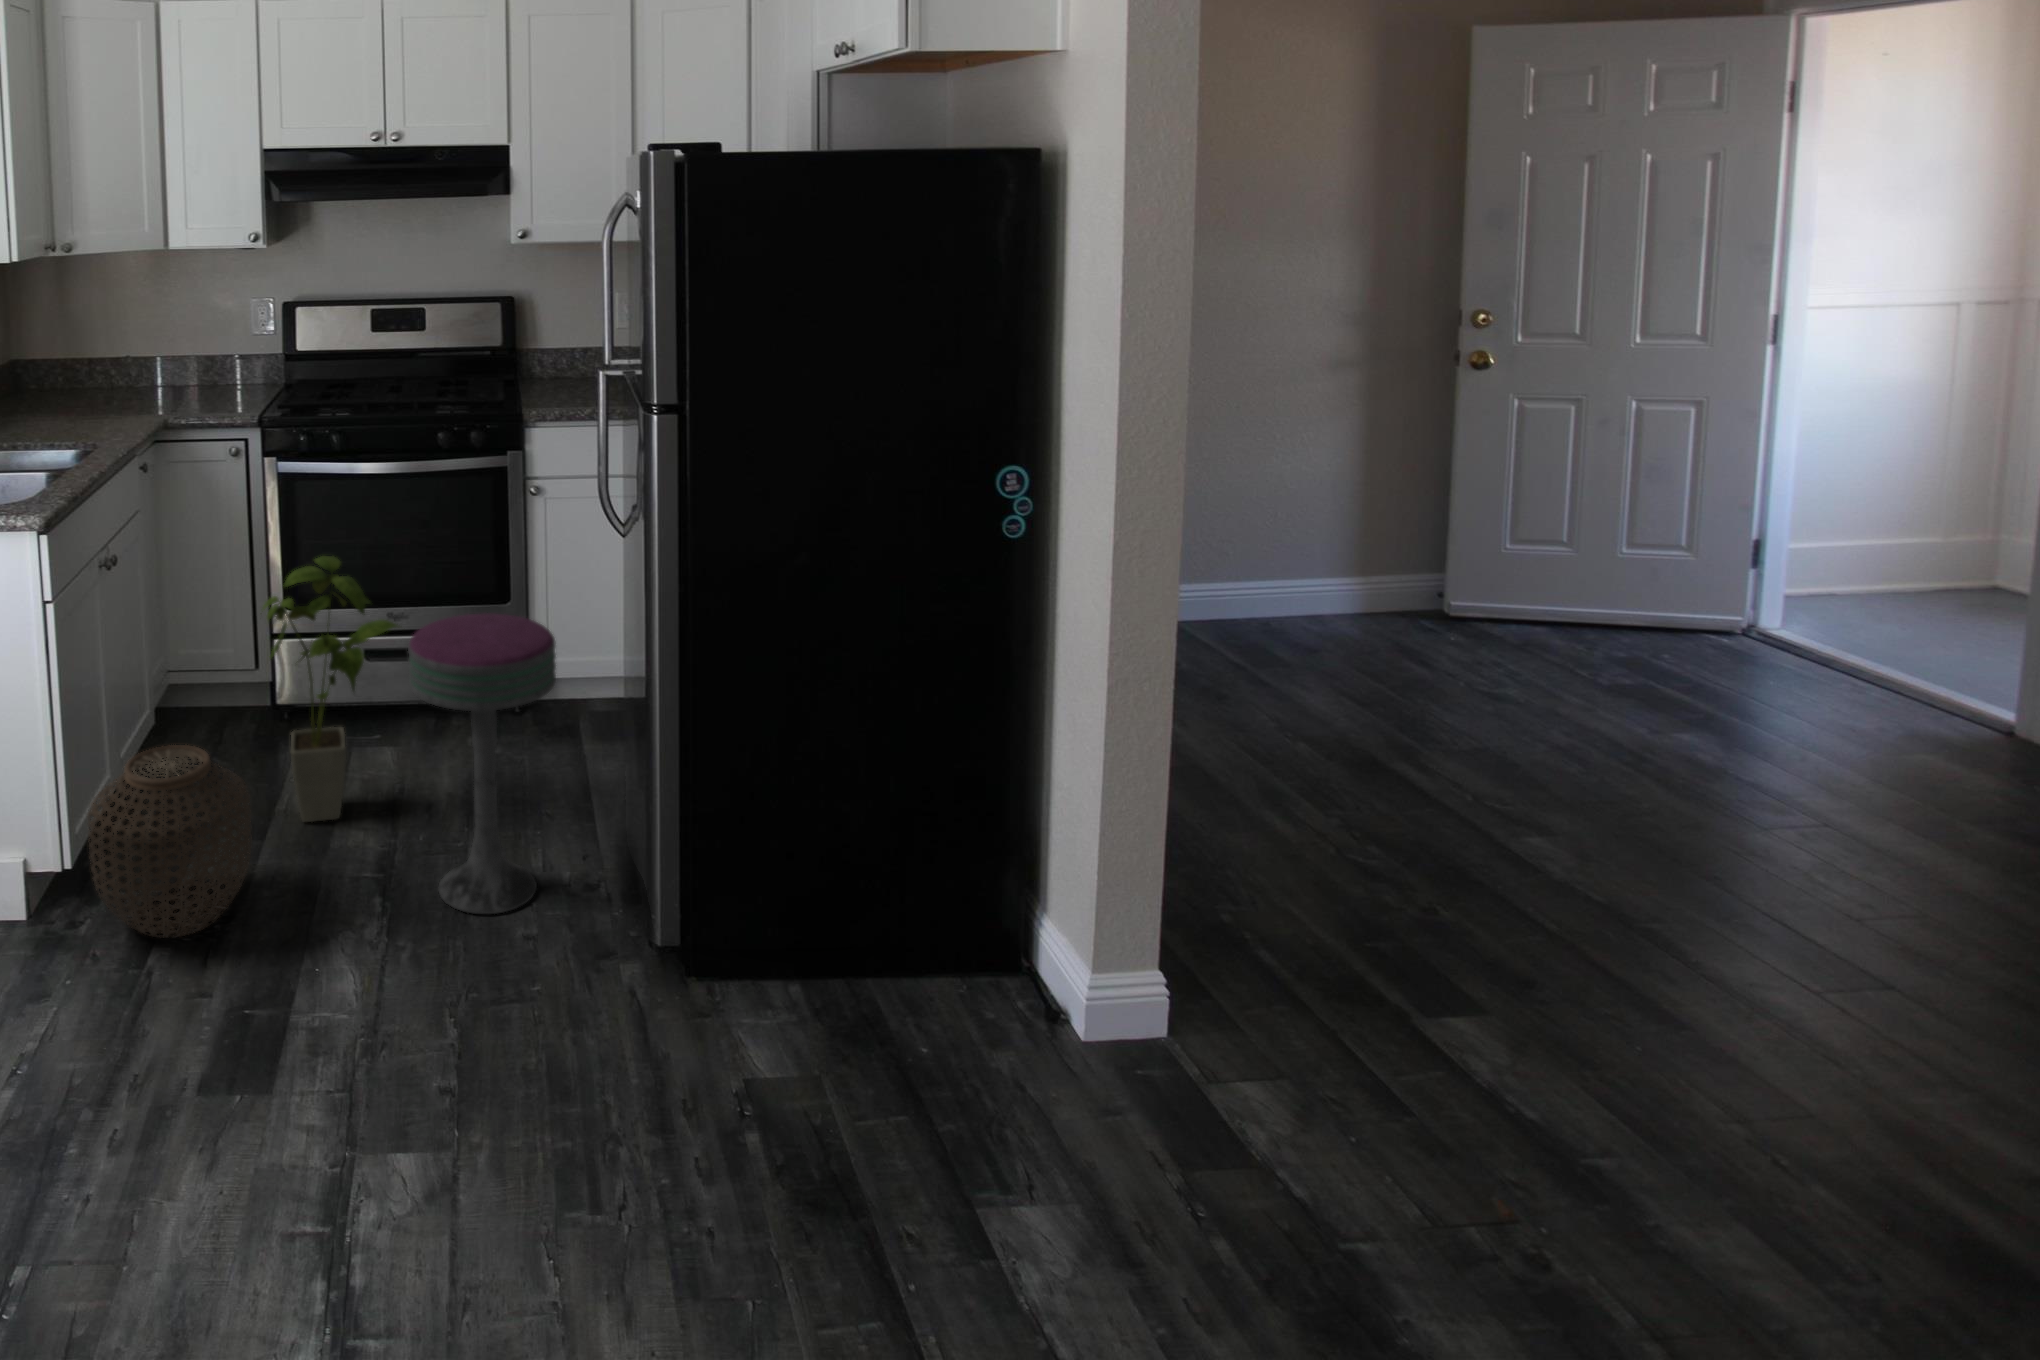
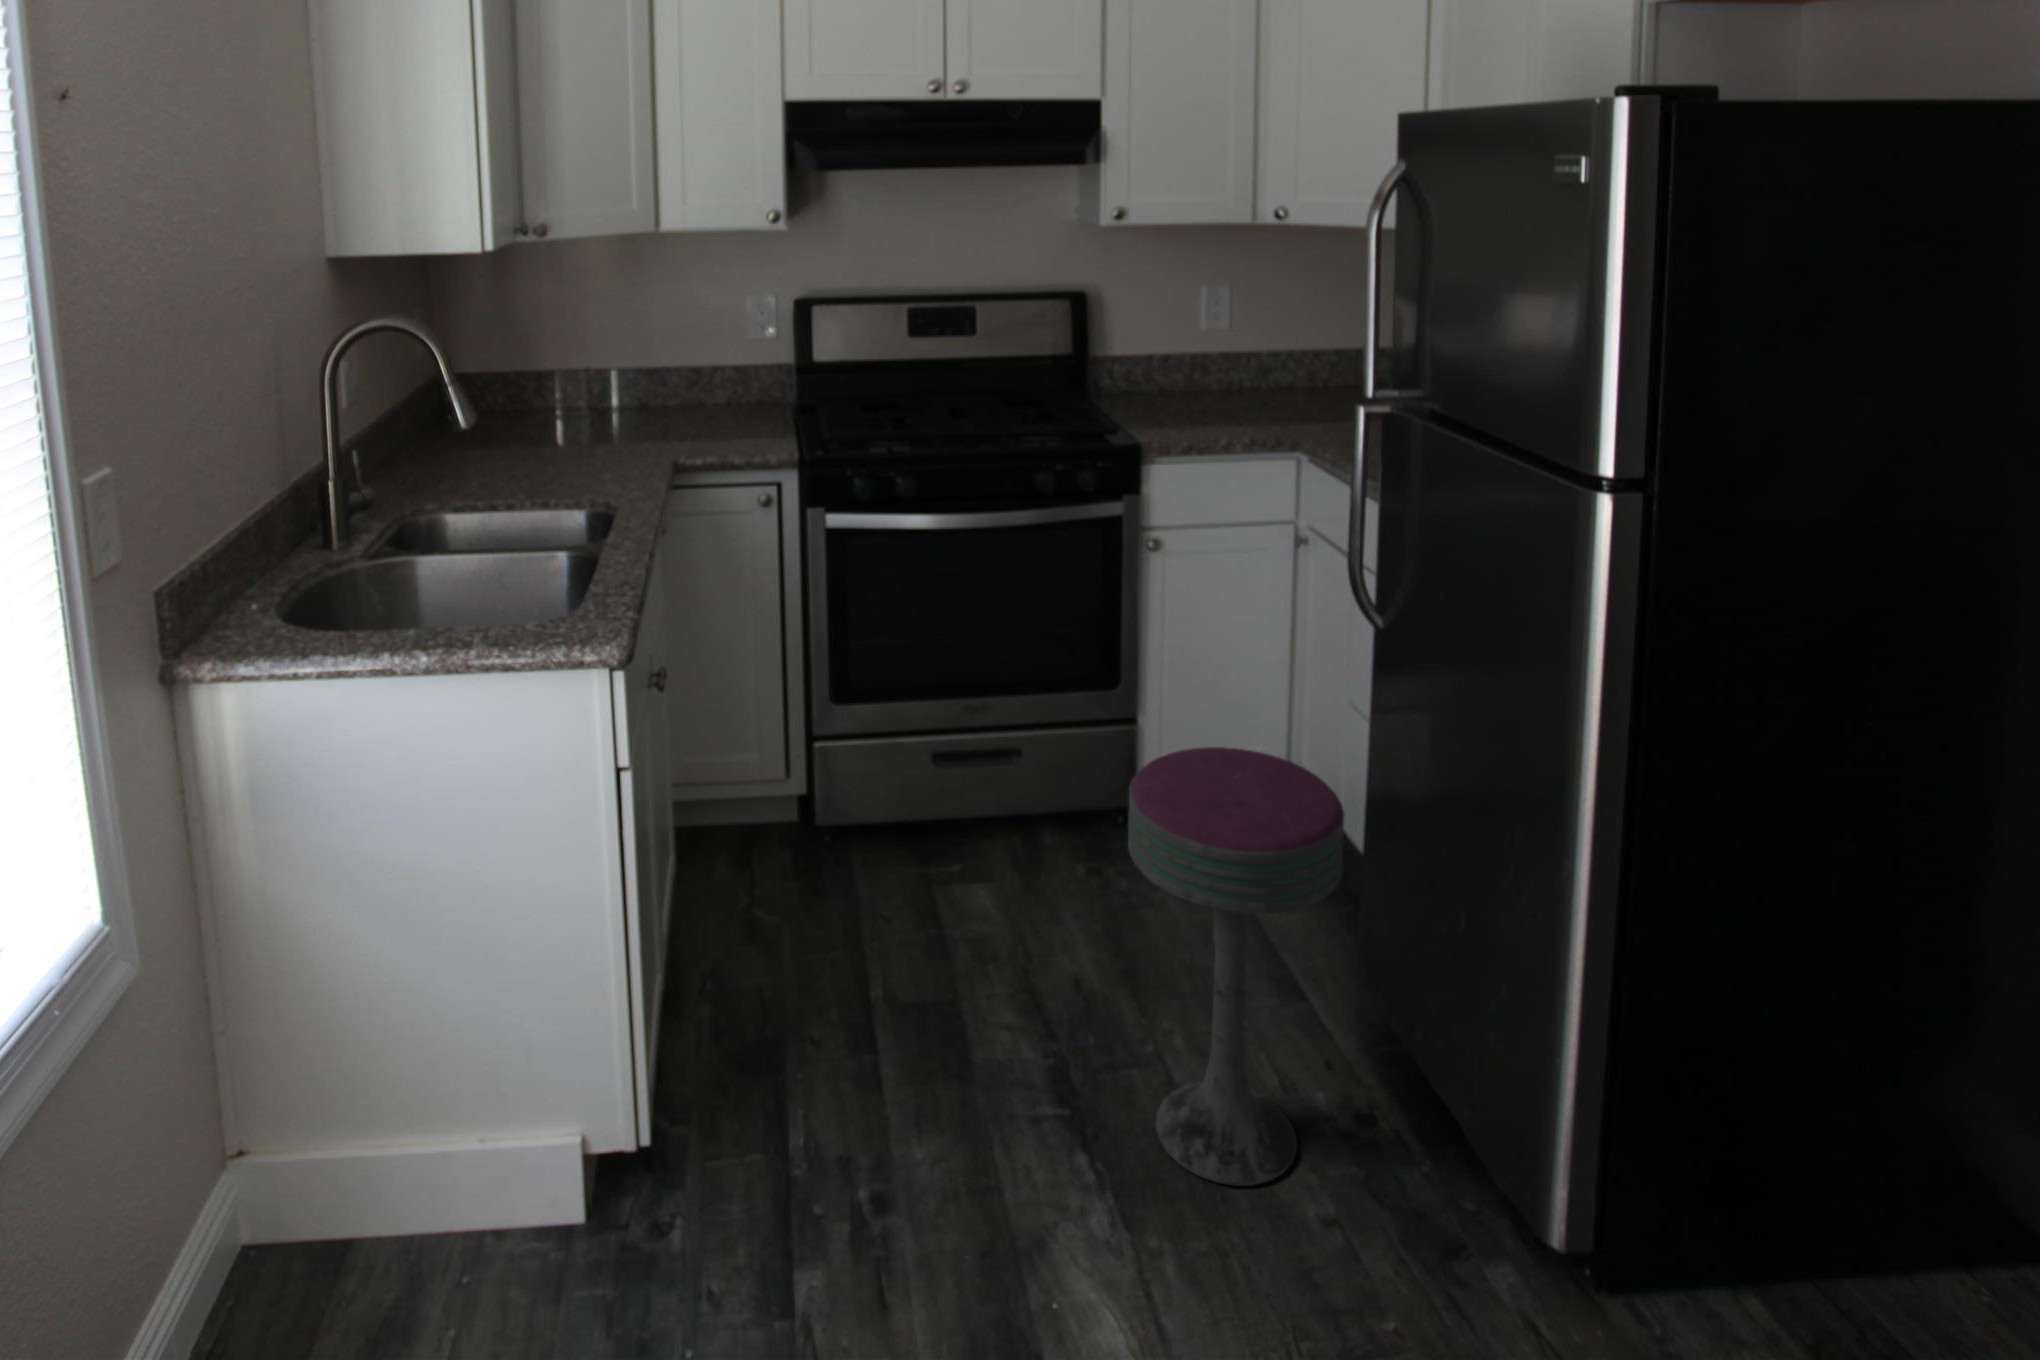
house plant: present [263,556,398,822] -> none [857,659,1042,1018]
woven basket: present [88,745,251,938] -> none [683,956,914,1254]

